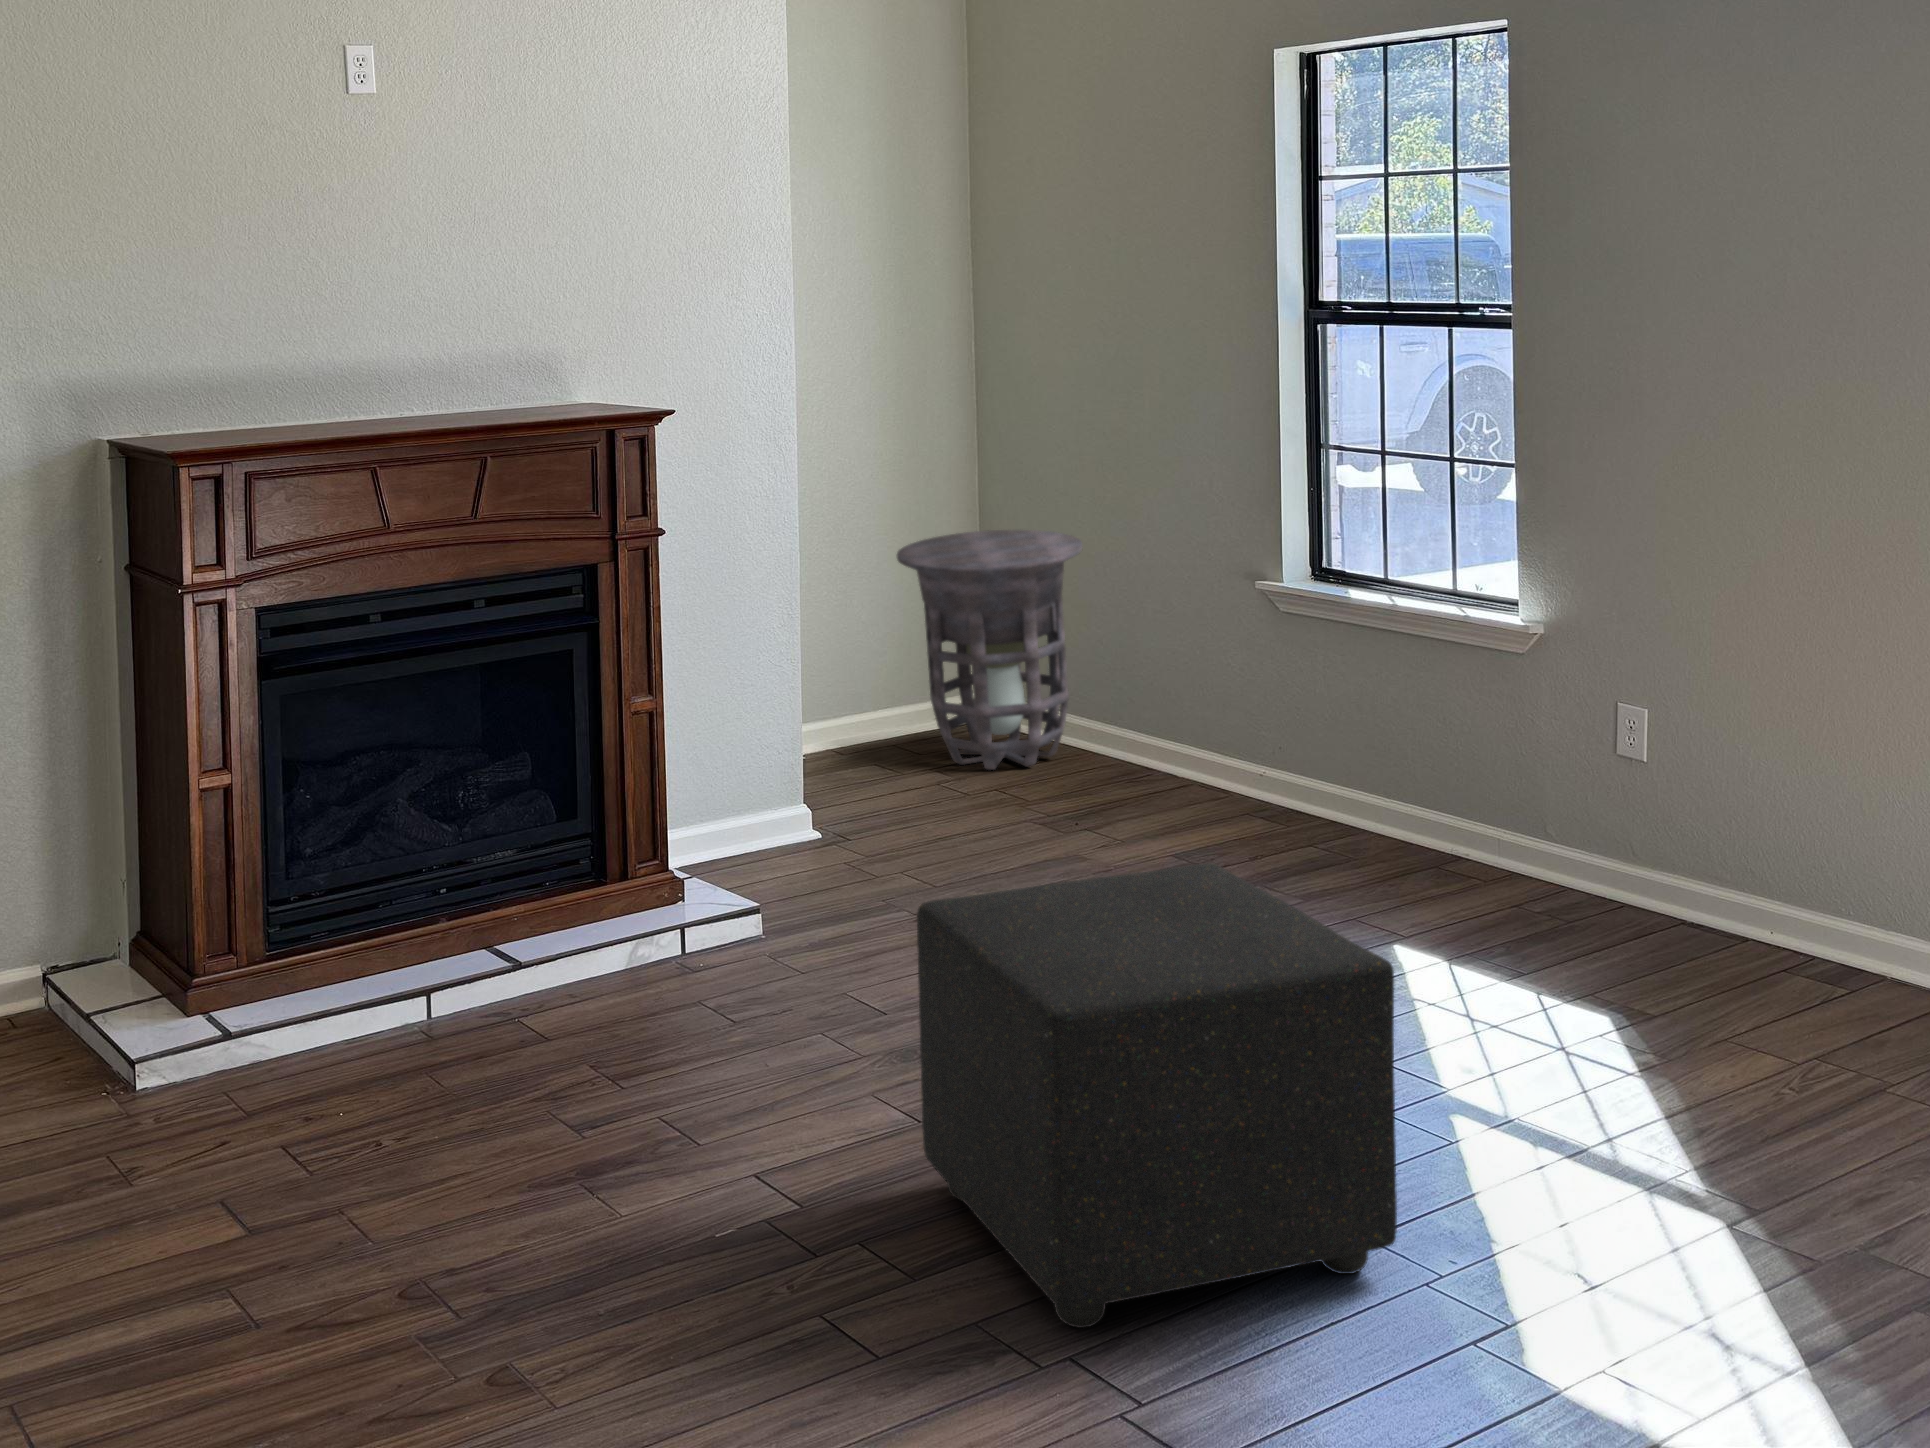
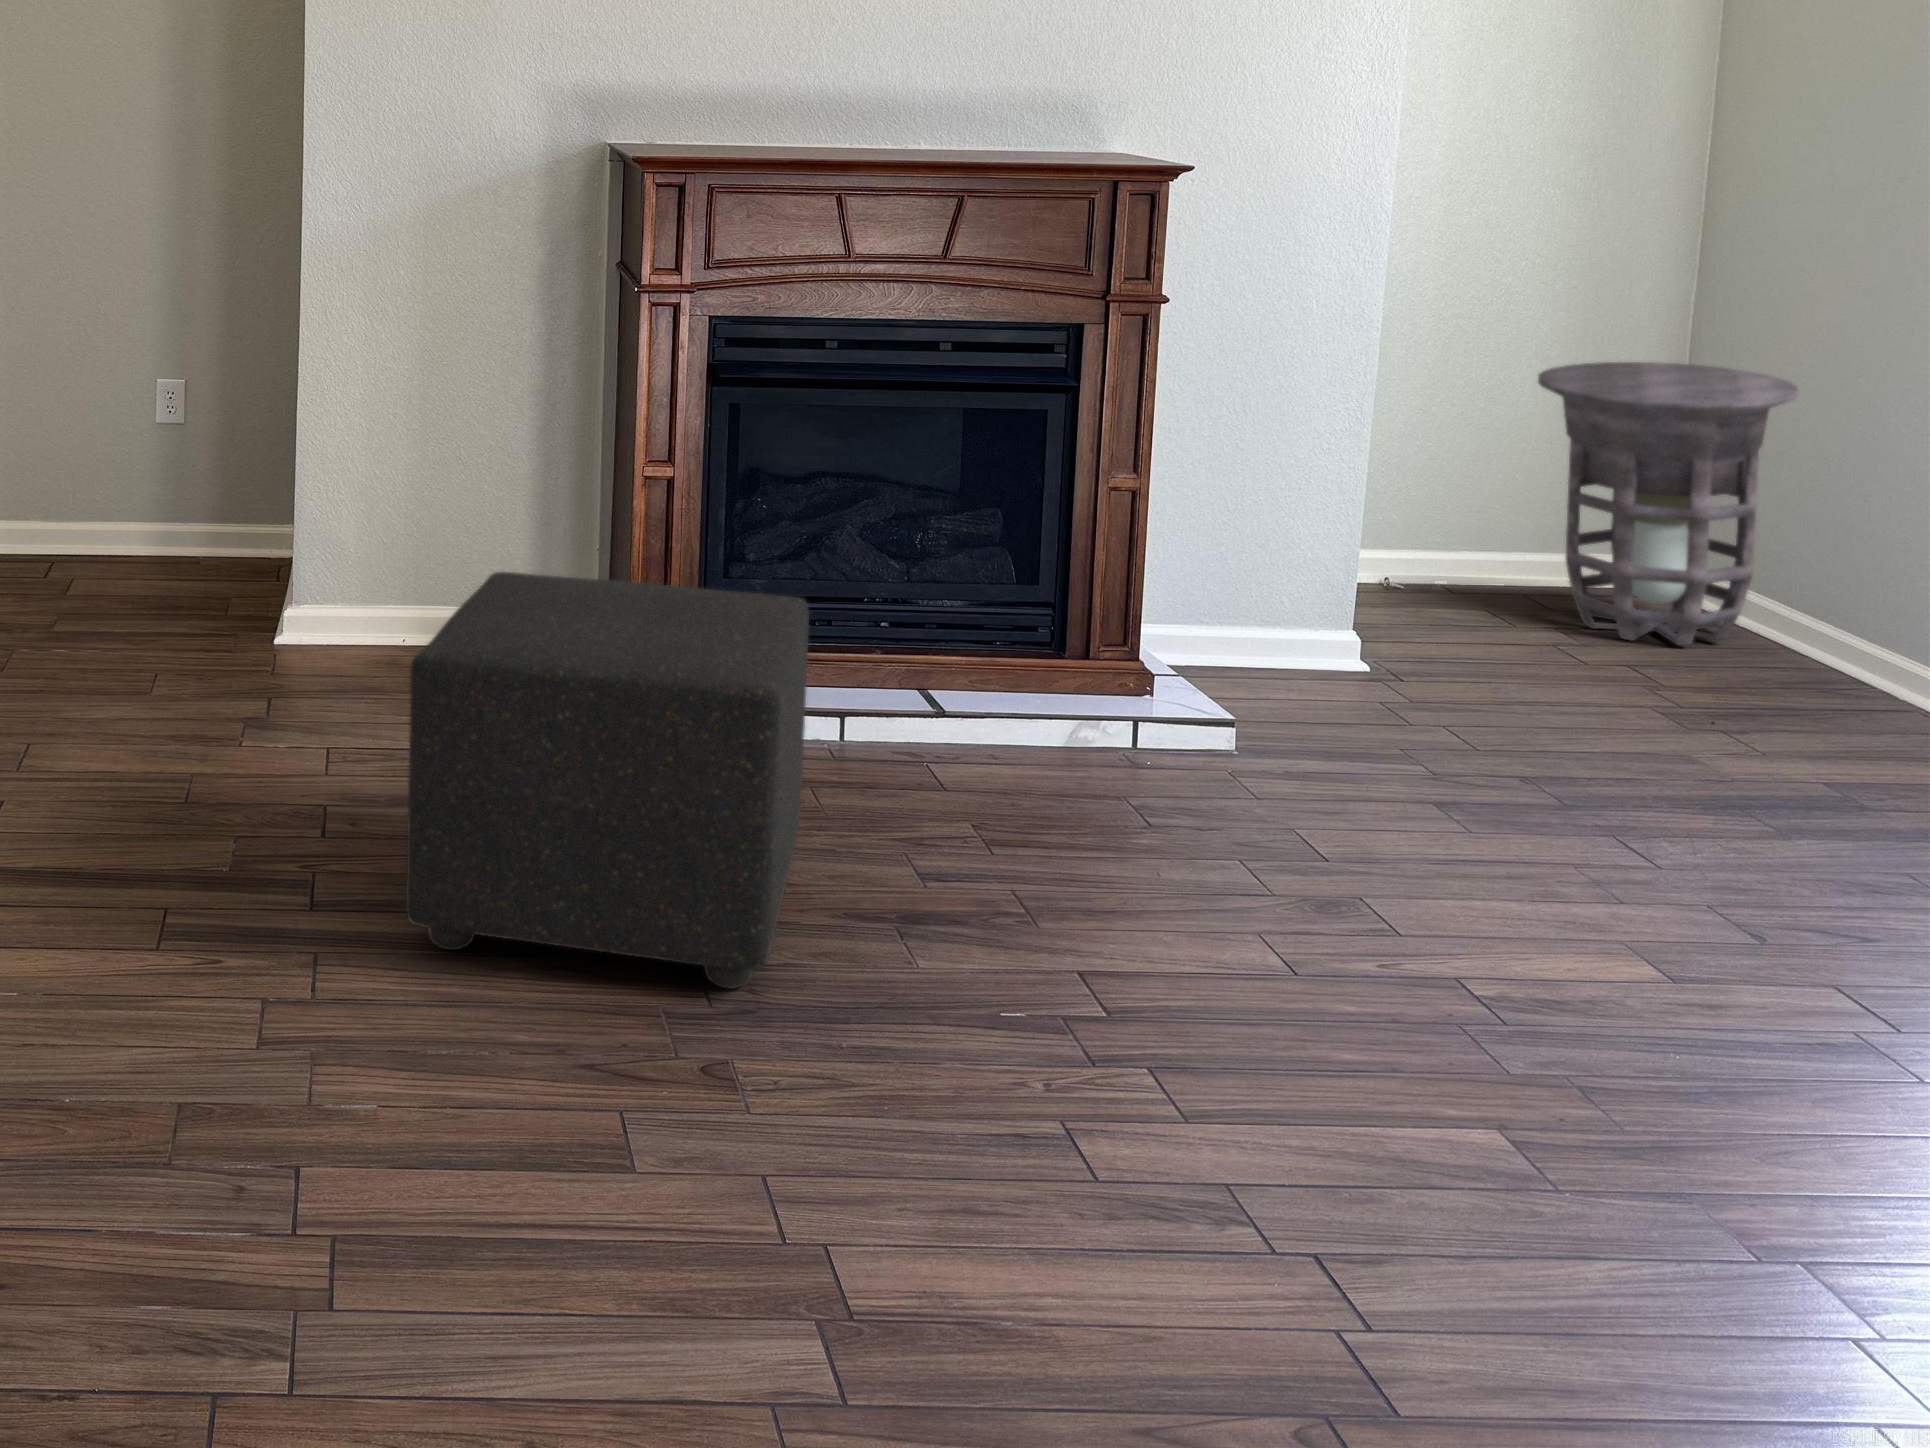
ottoman: present [917,863,1397,1328] -> present [406,572,809,989]

